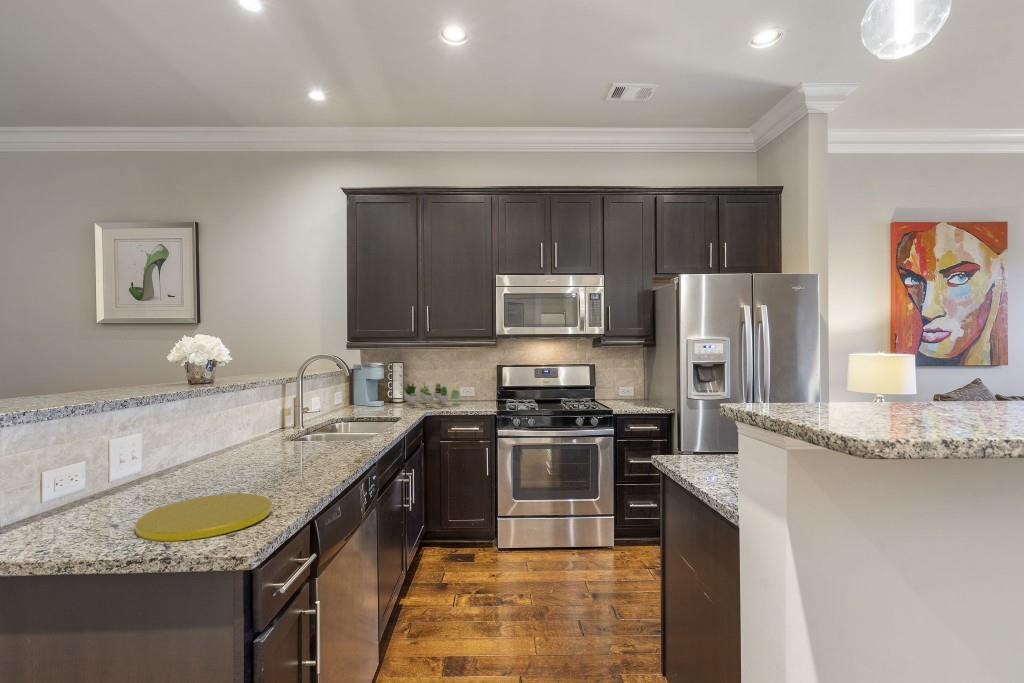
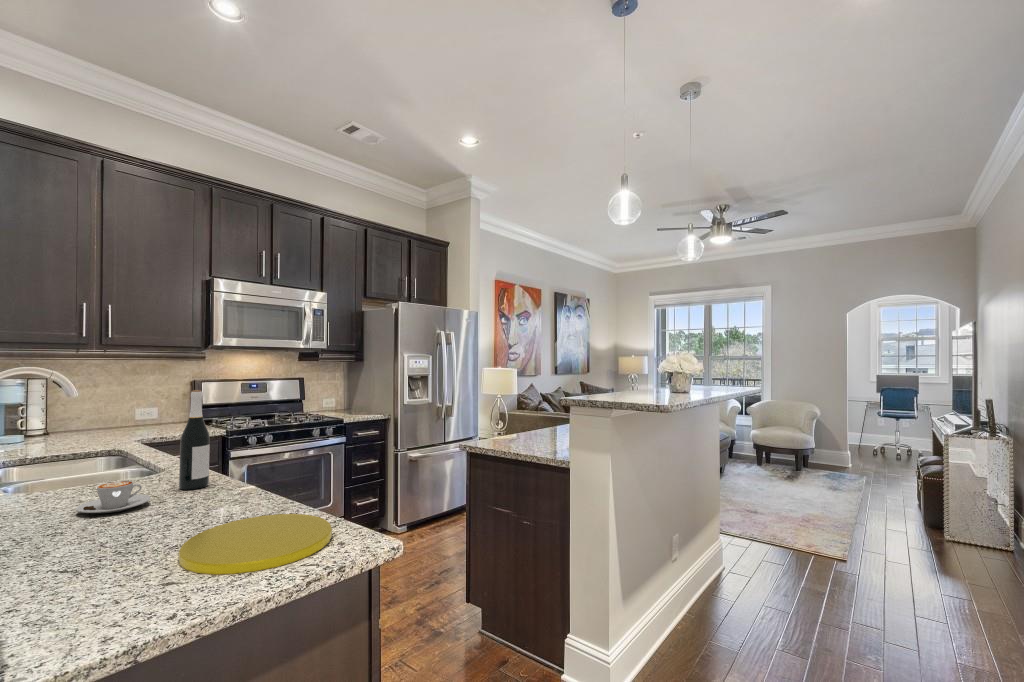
wine bottle: none [322,378,344,460] -> present [179,390,210,490]
succulent plant: present [404,382,460,406] -> none [62,402,158,433]
coffee cup: none [240,445,288,467] -> present [76,481,151,513]

